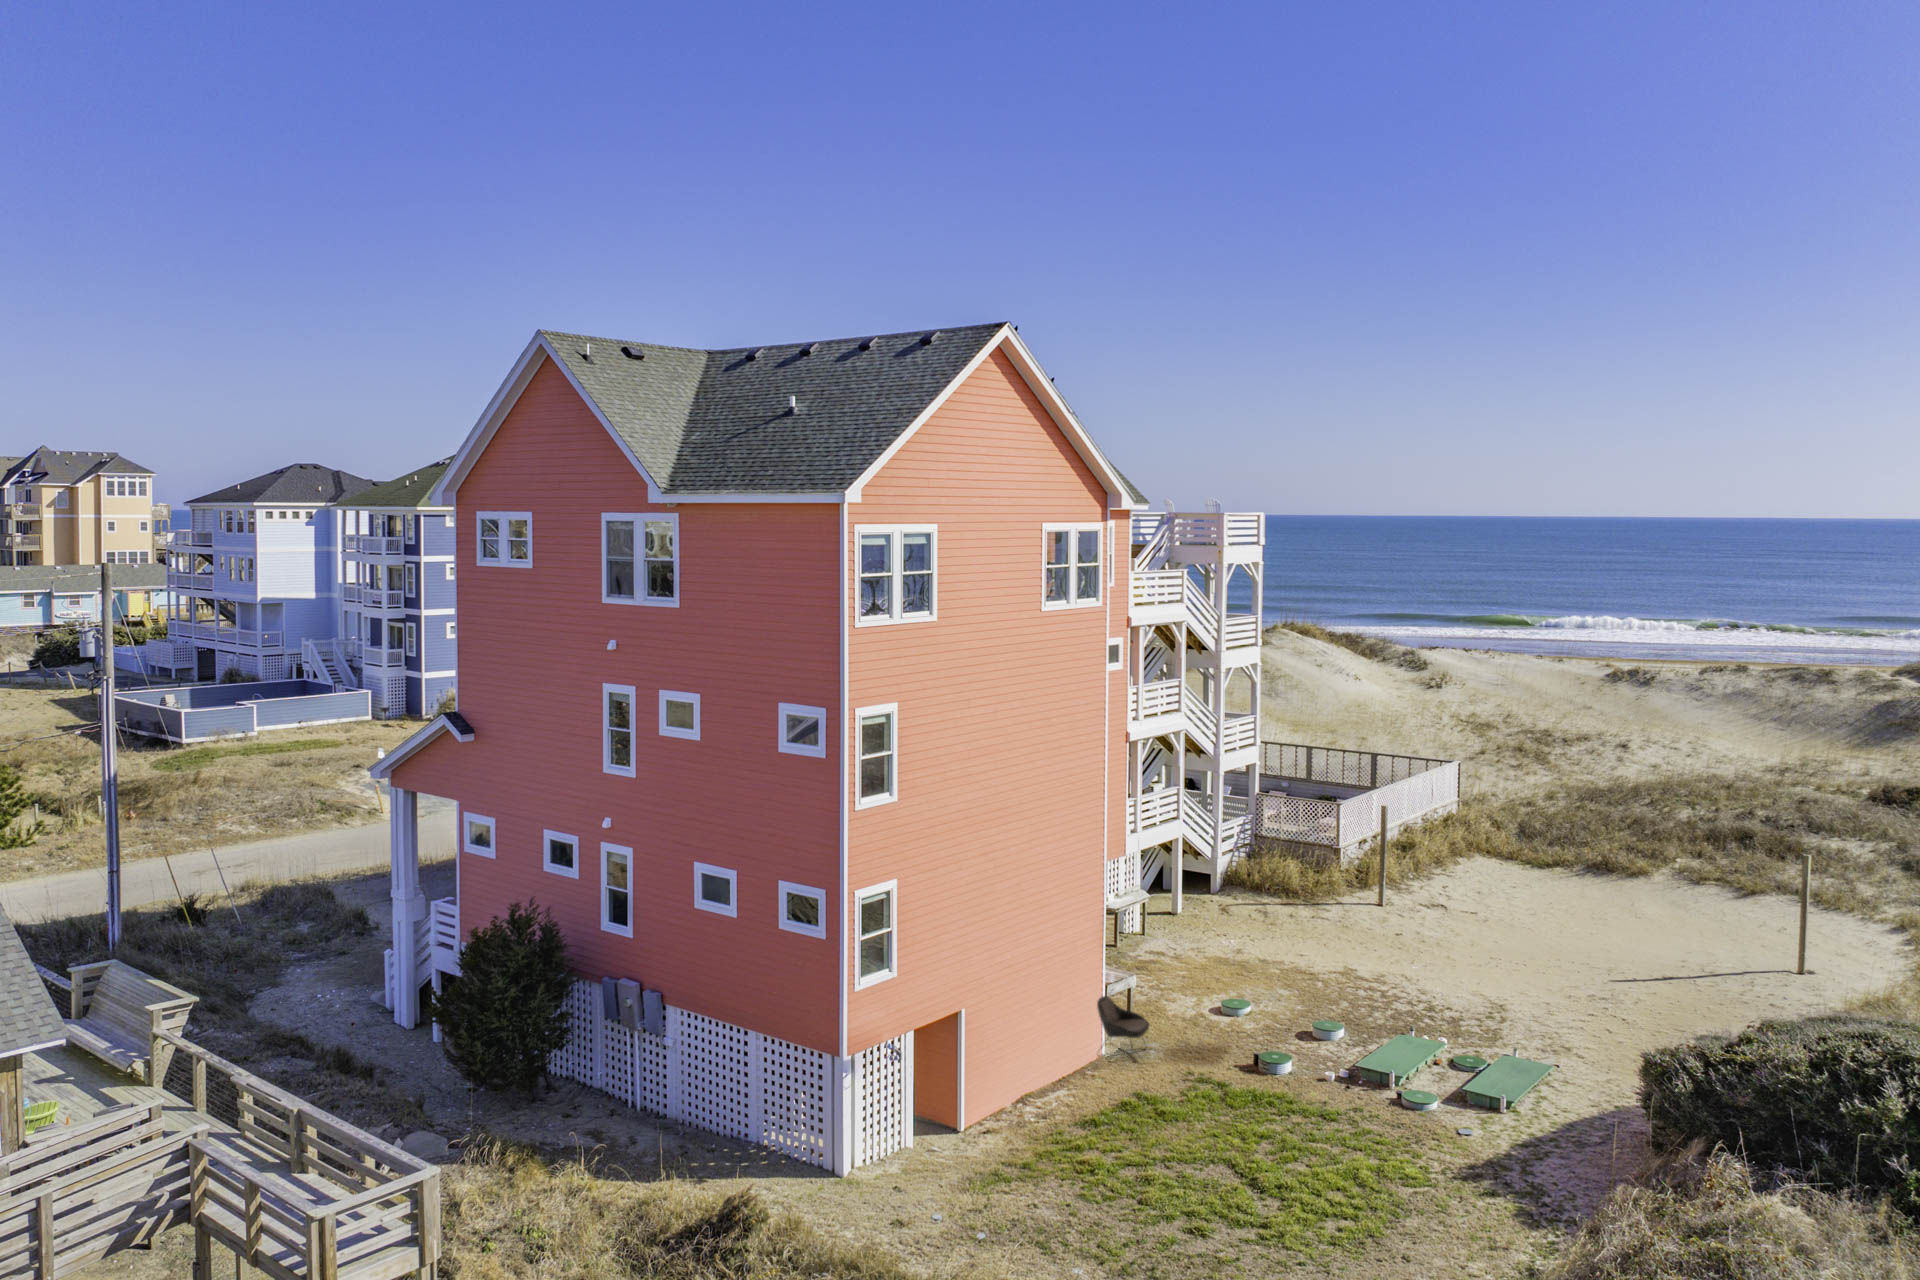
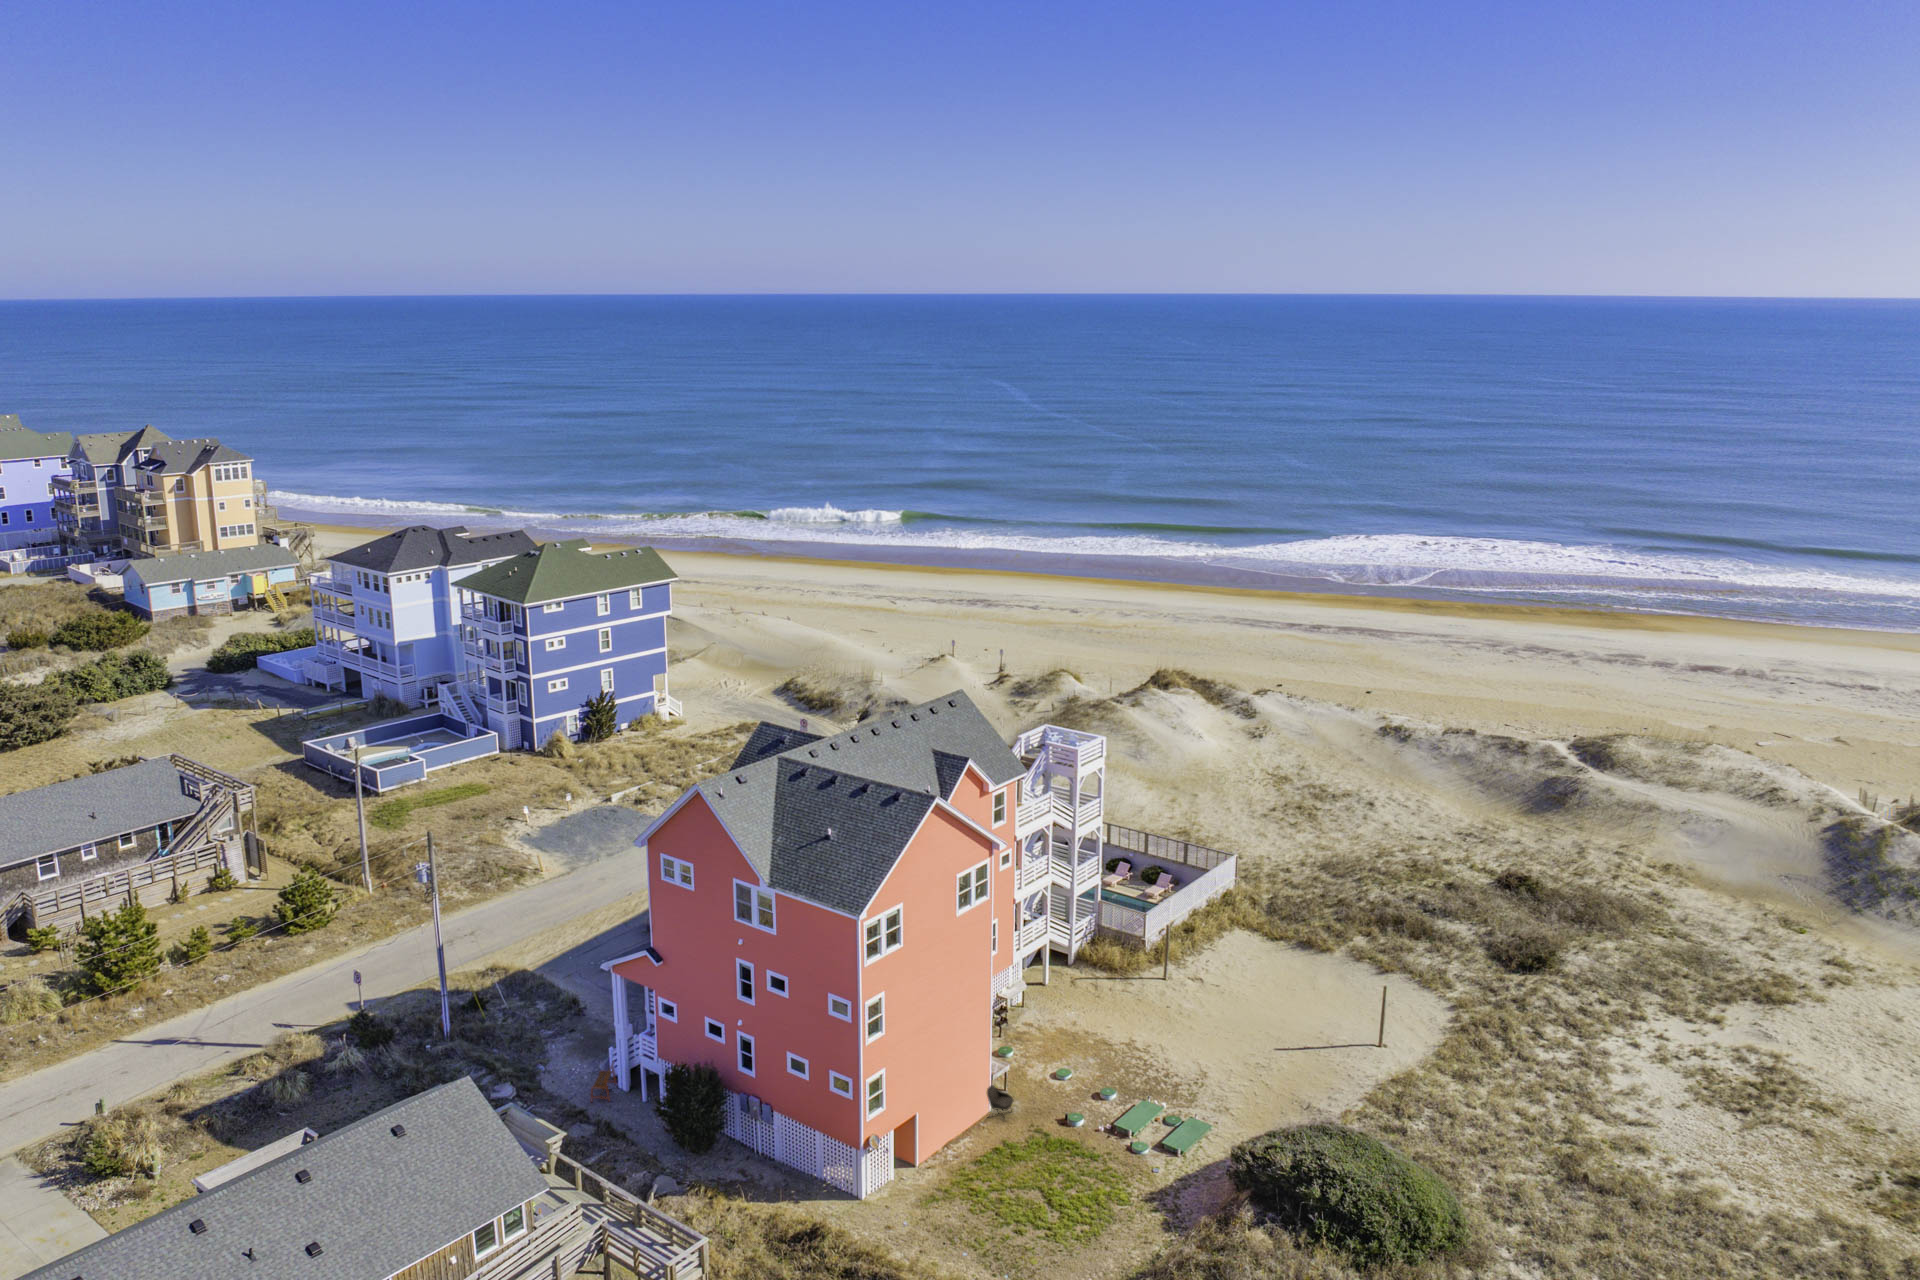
bench: none [341,961,401,1032] -> present [591,1063,616,1100]

